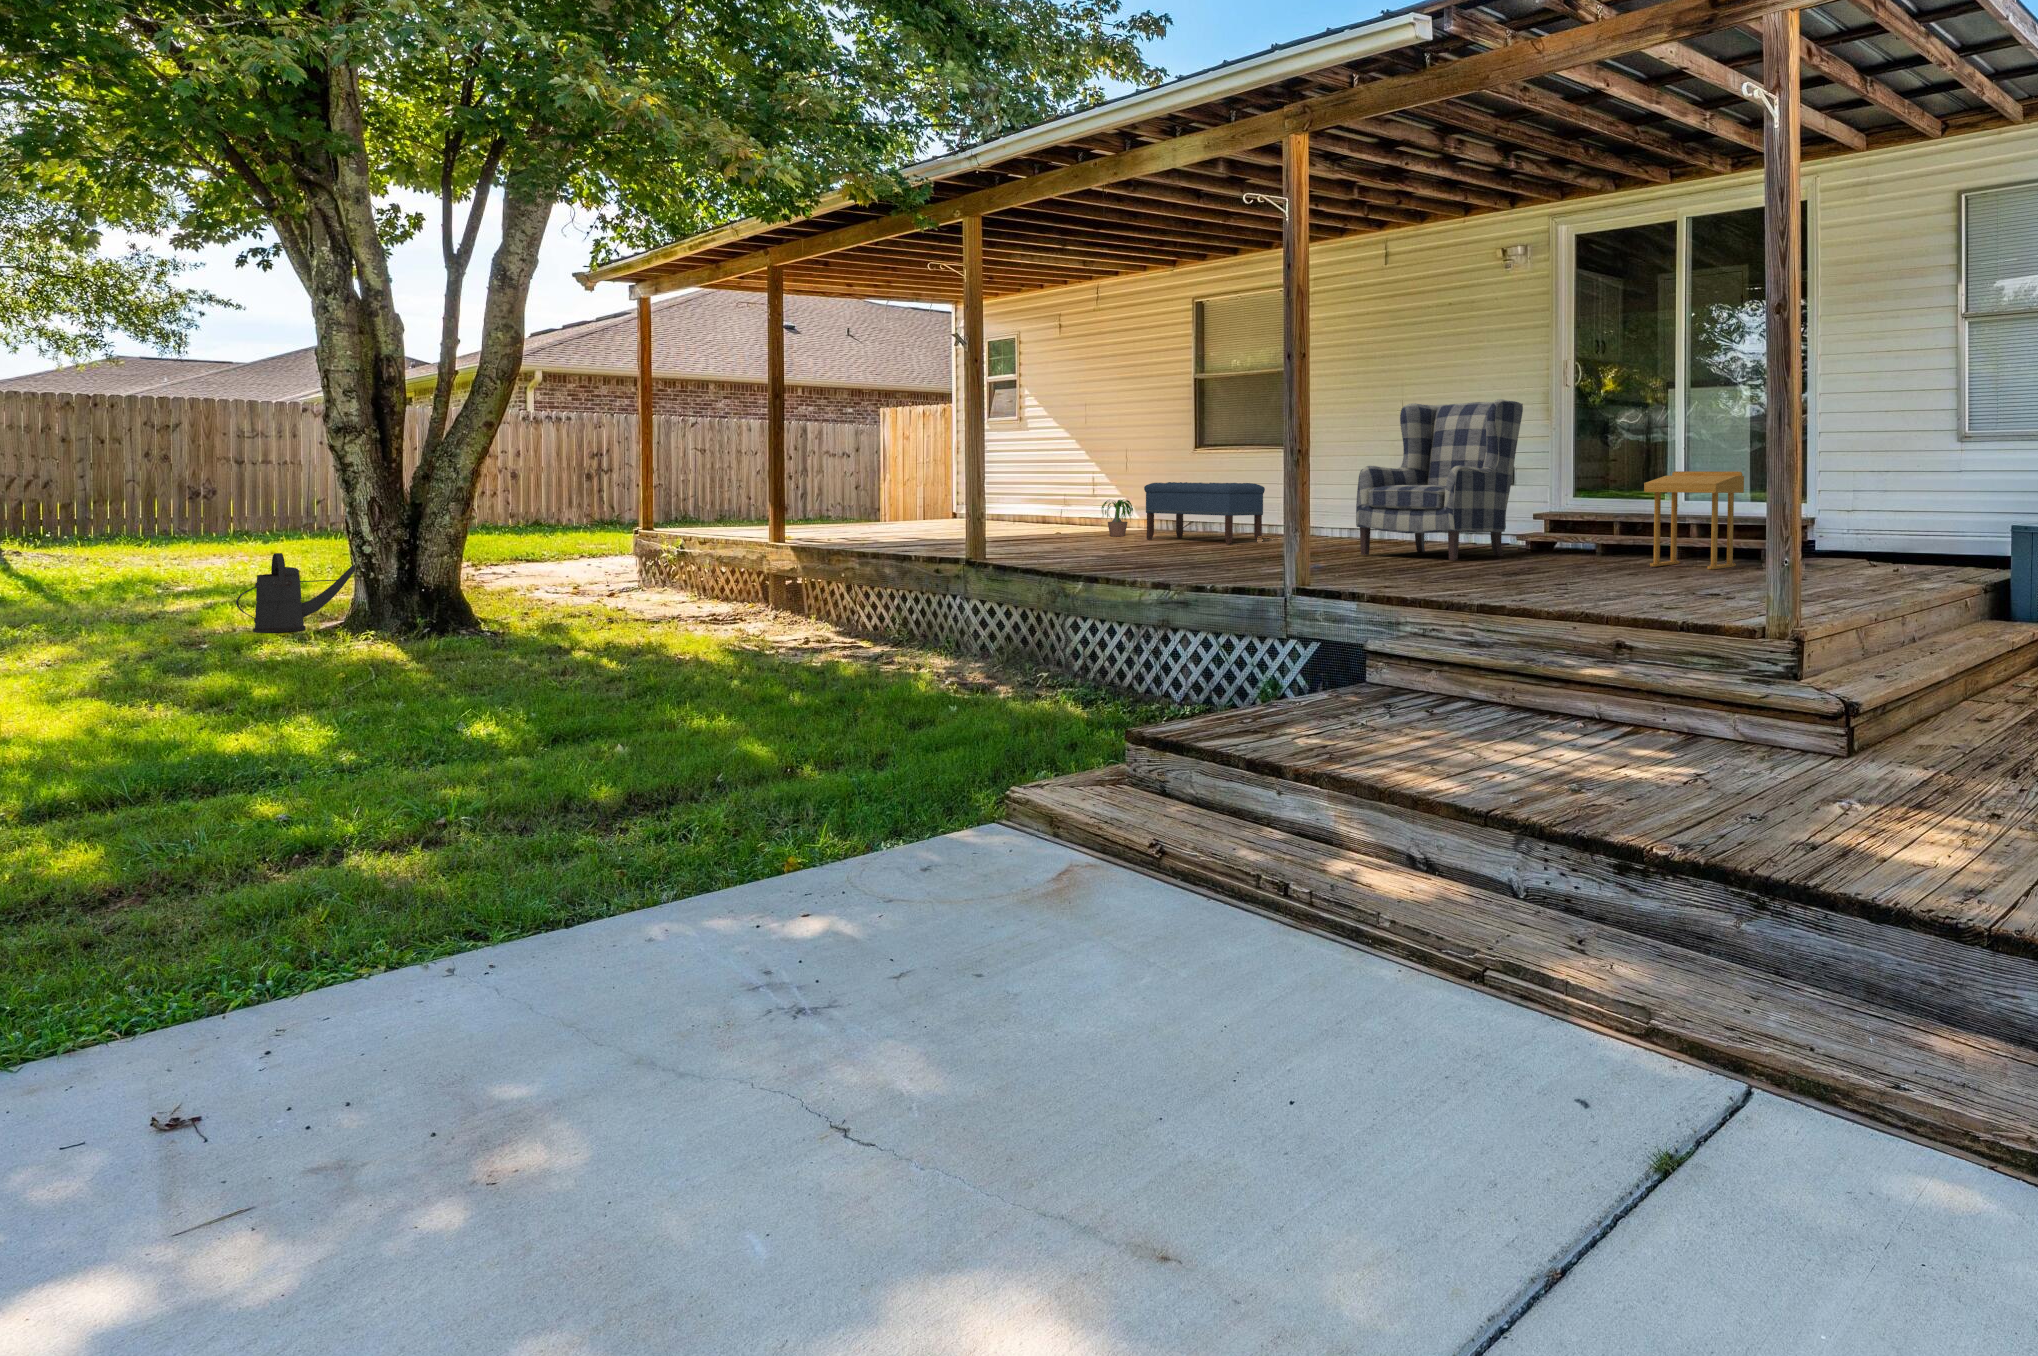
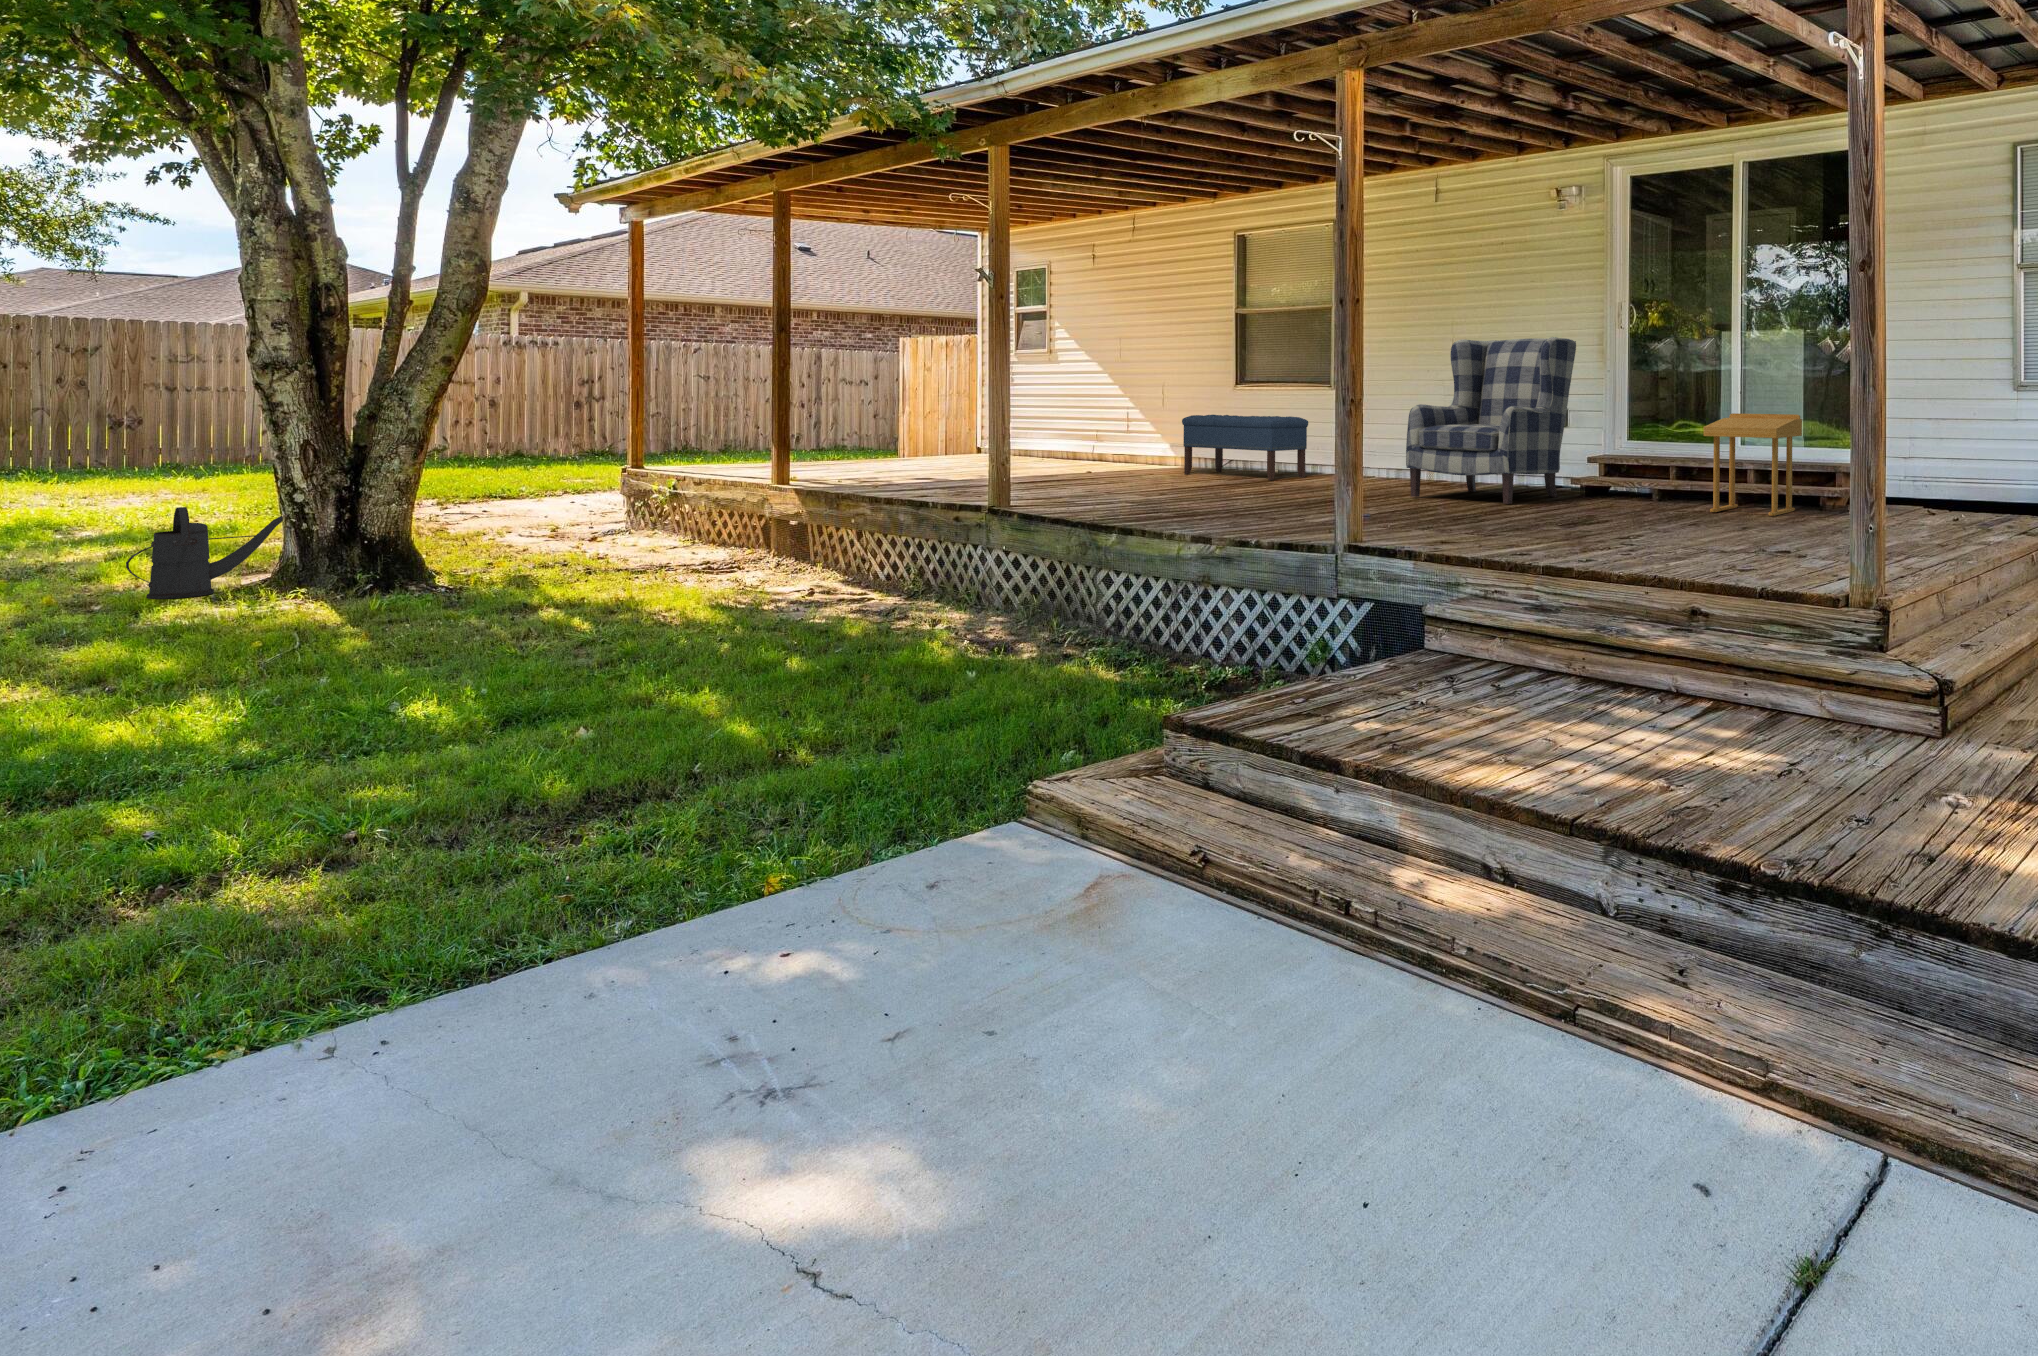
potted plant: present [1102,499,1133,536] -> none [1128,431,1175,470]

